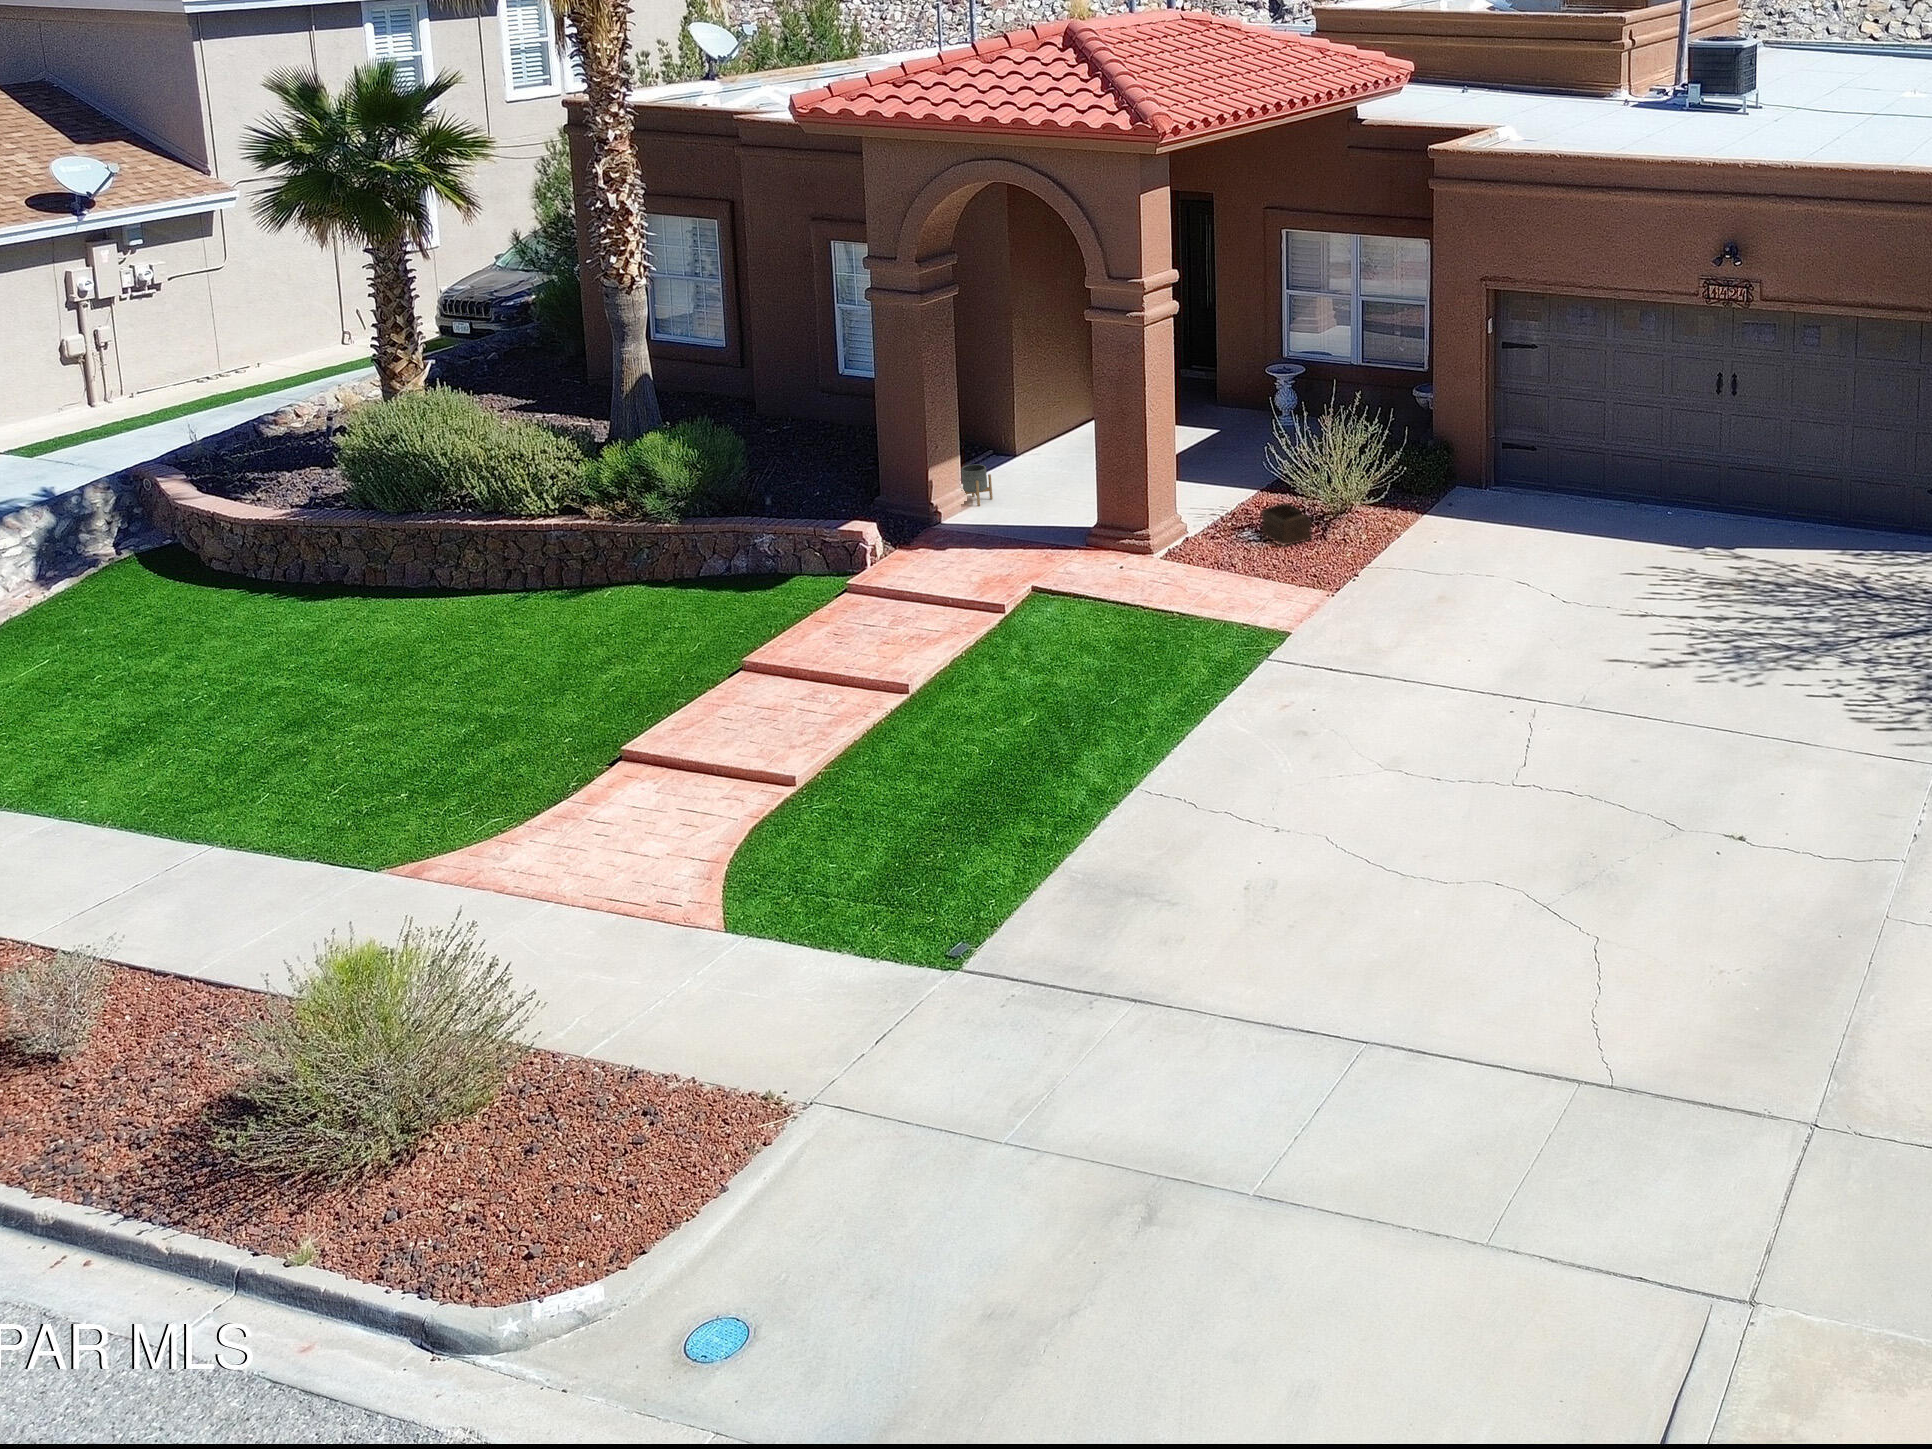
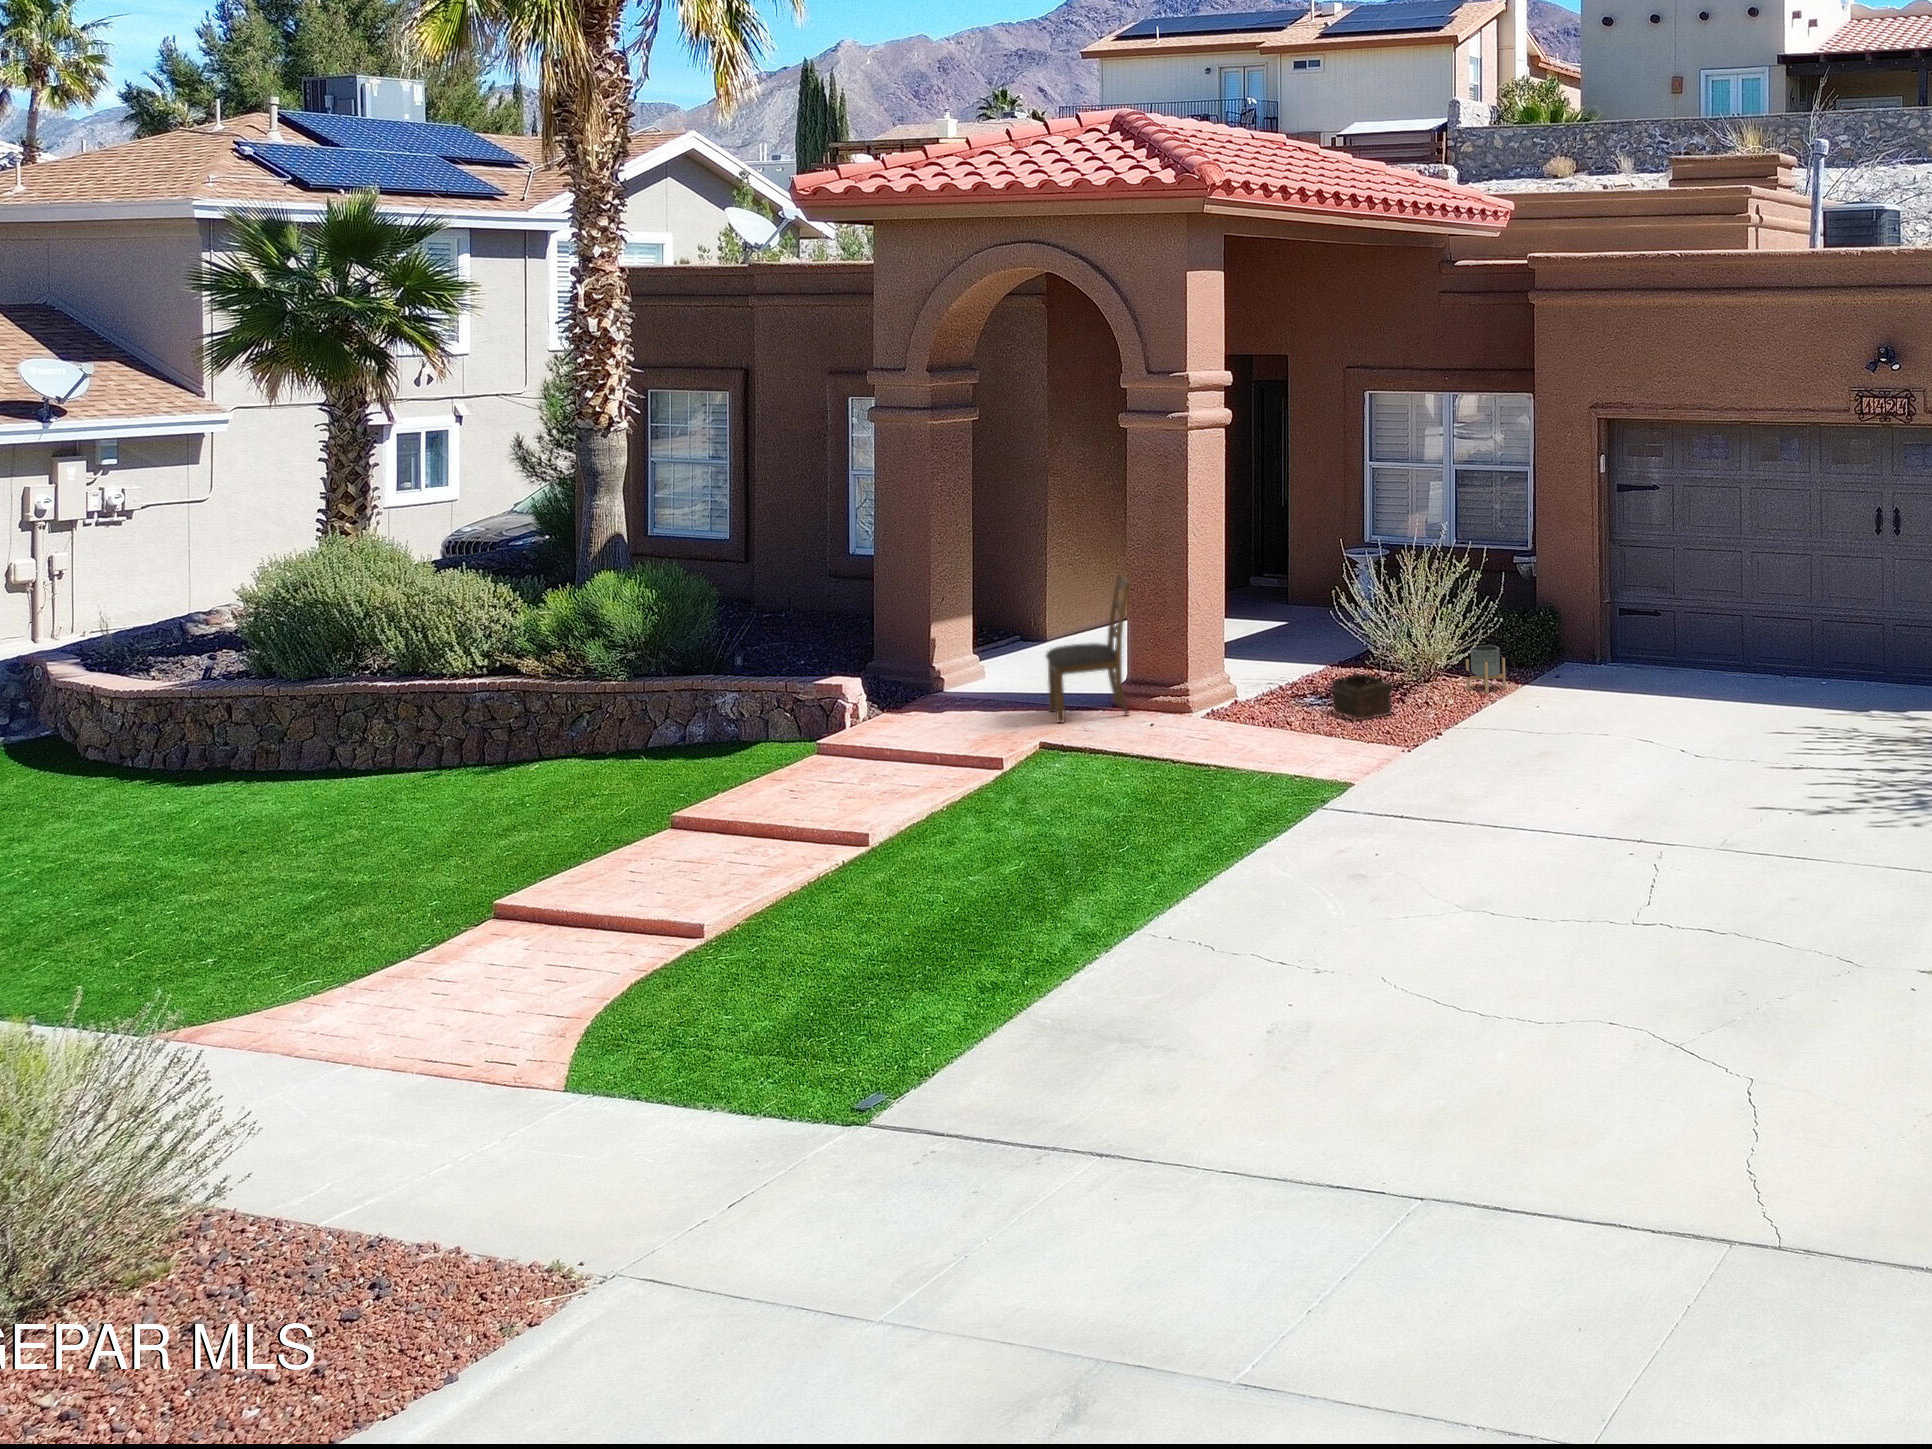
chair: none [1026,433,1098,560] -> present [1046,575,1130,723]
planter: present [960,464,993,506] -> present [1466,646,1506,693]

